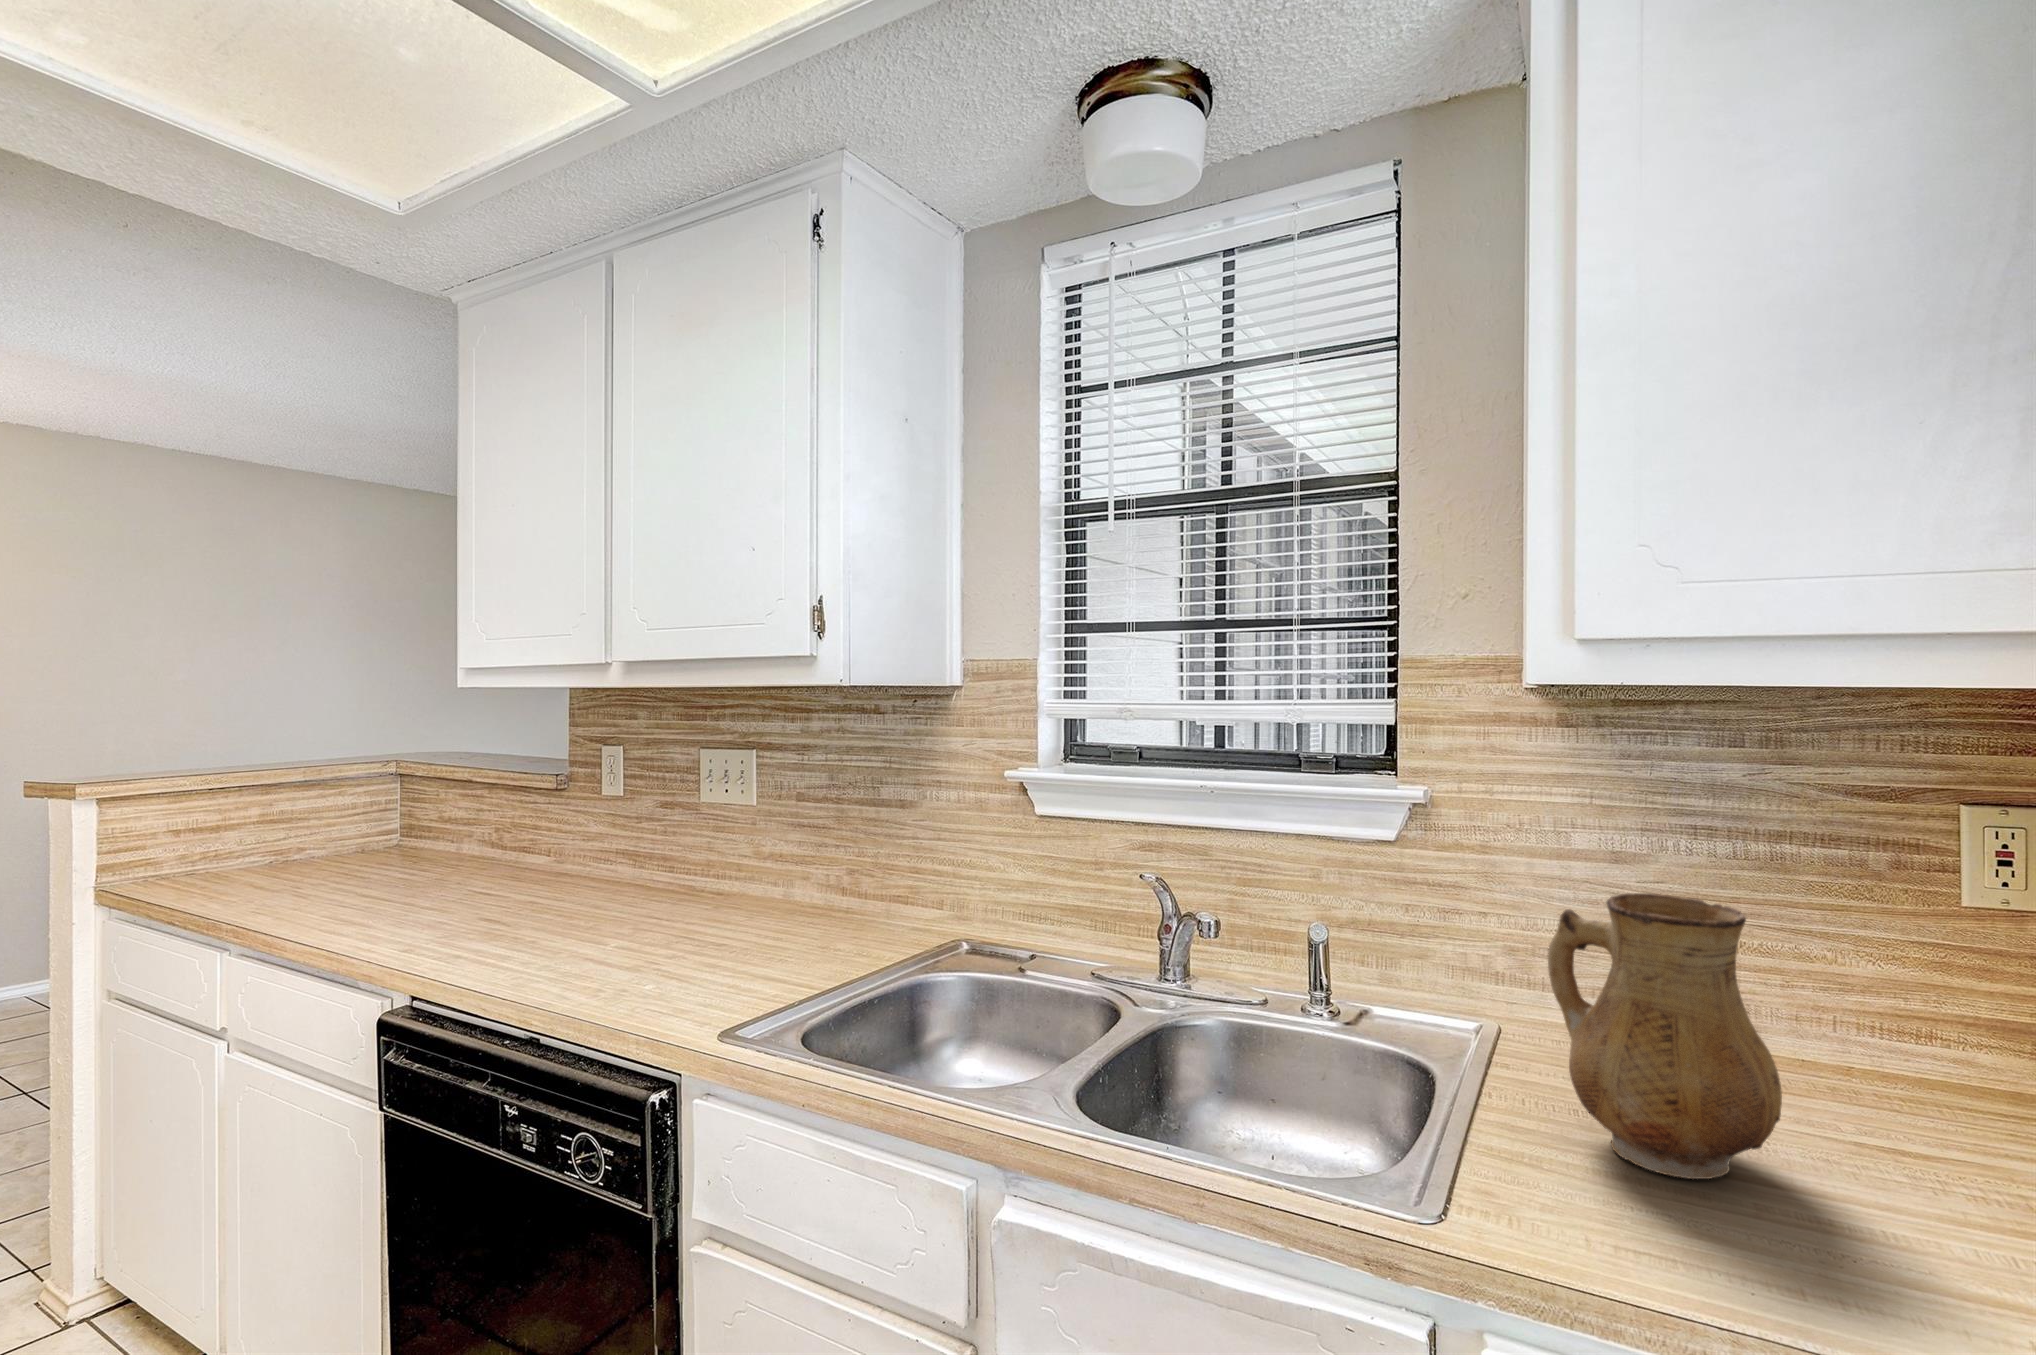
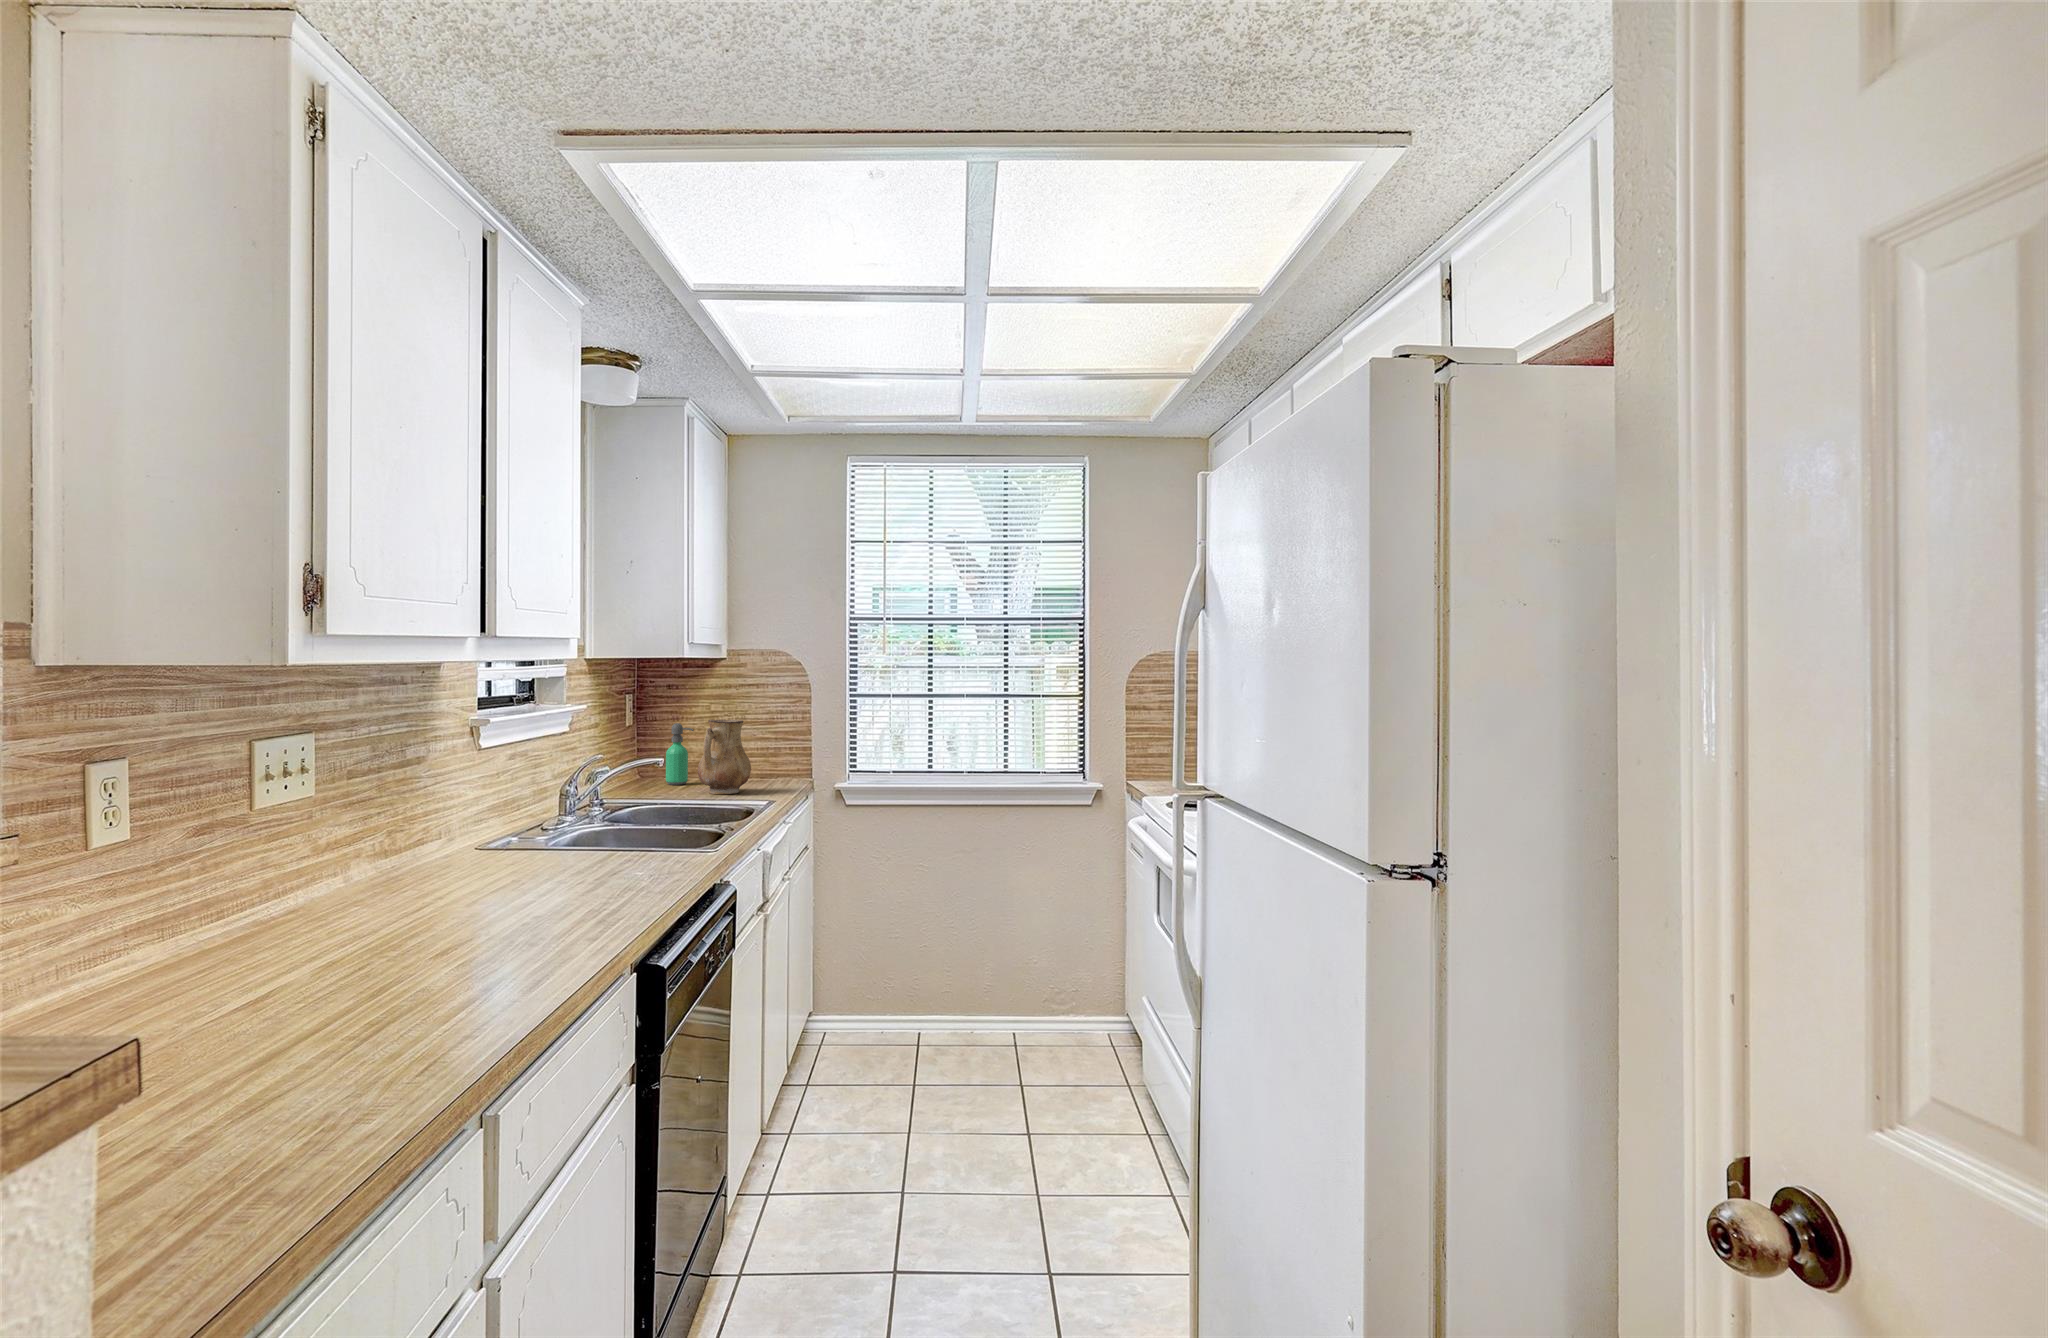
soap dispenser: none [1831,912,1924,1129] -> present [666,723,694,785]

